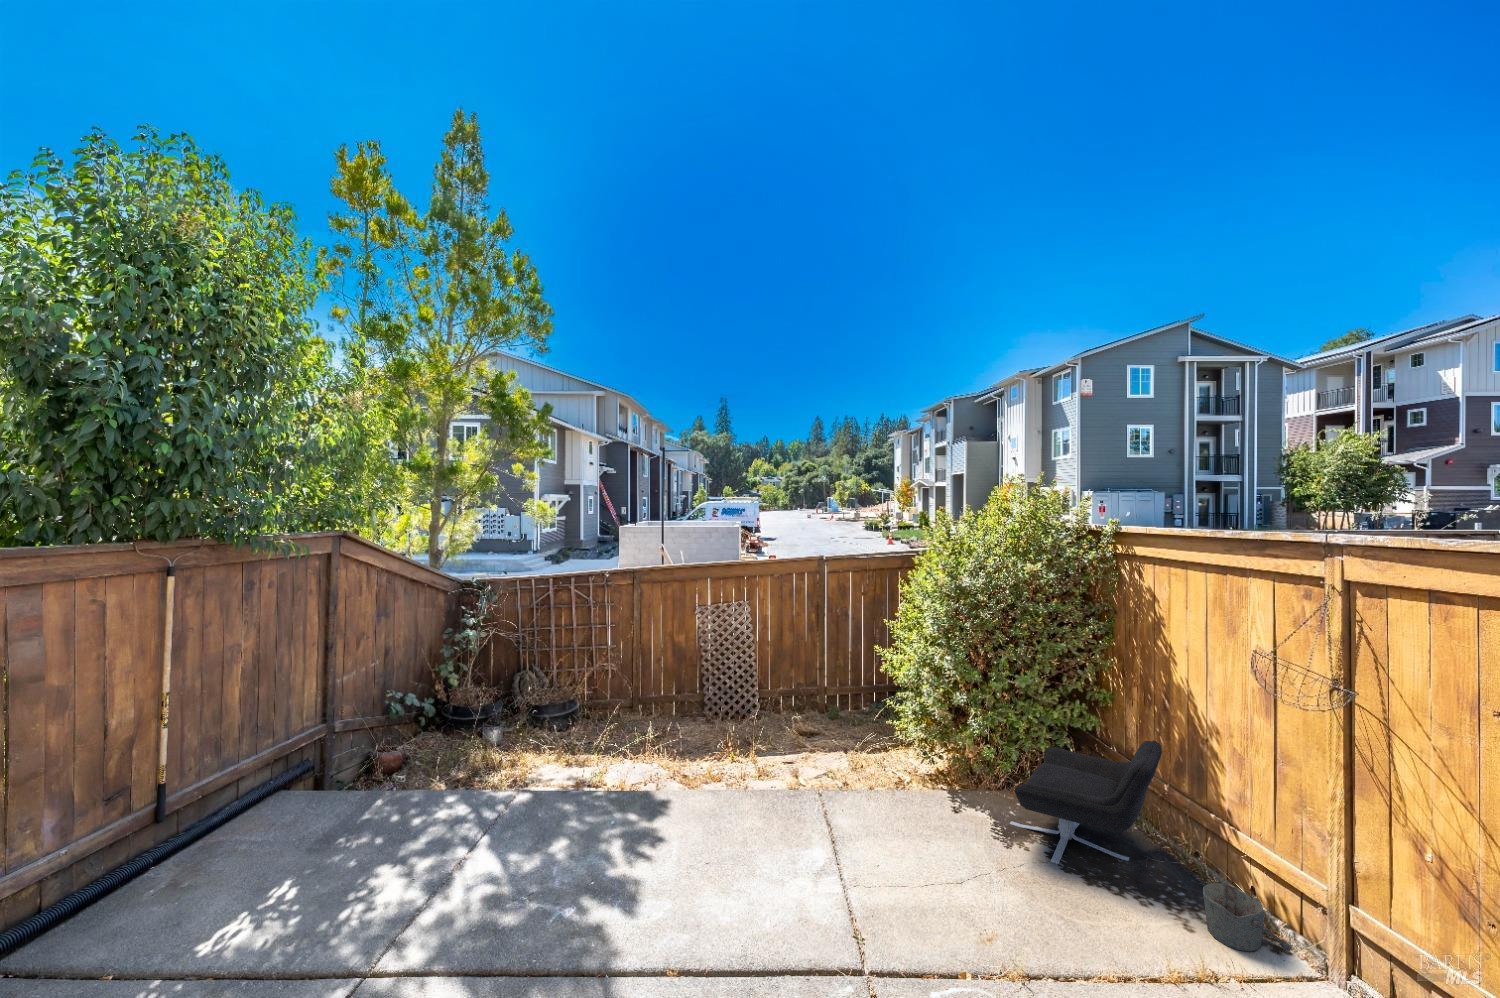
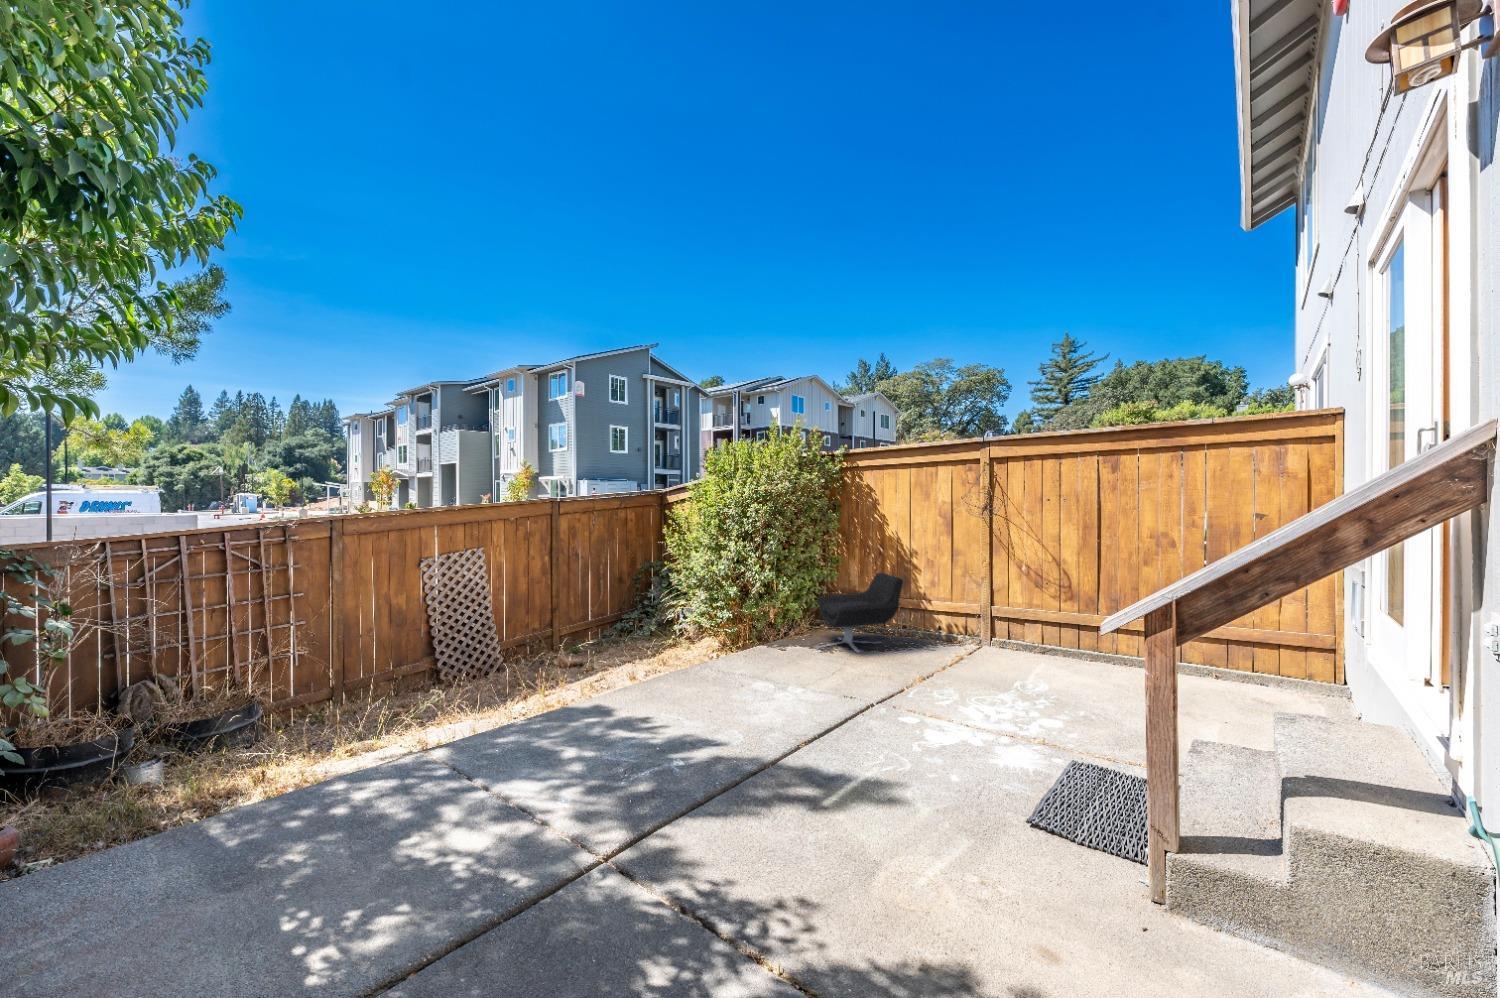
bucket: present [1203,883,1292,952] -> none [933,627,967,652]

